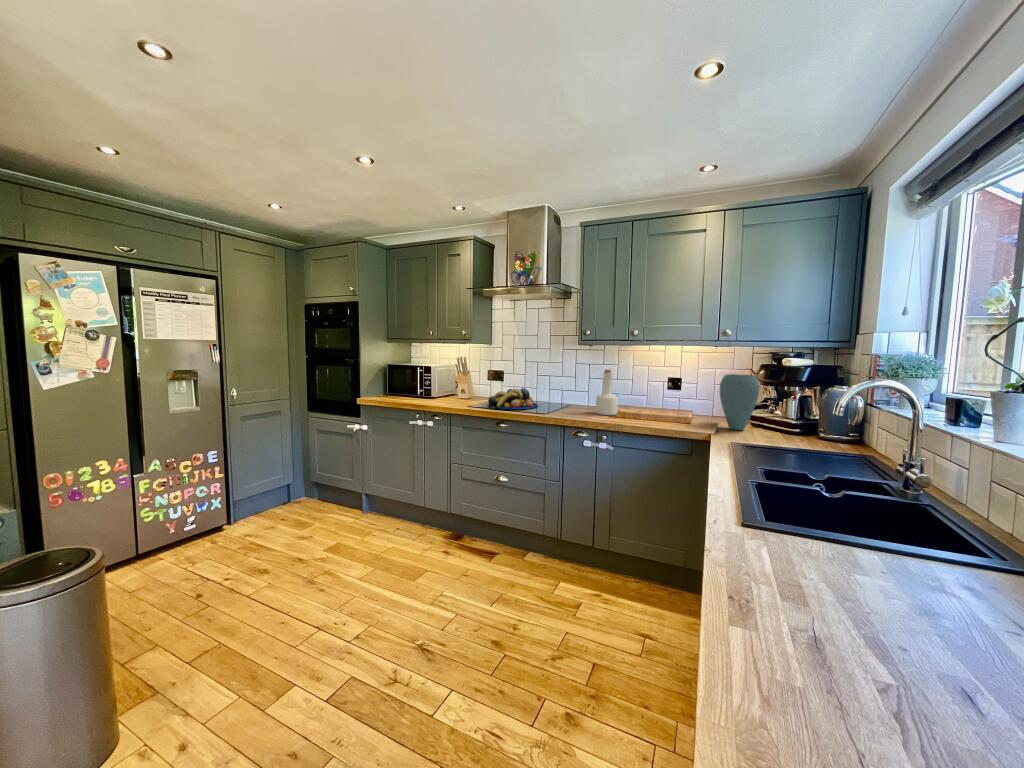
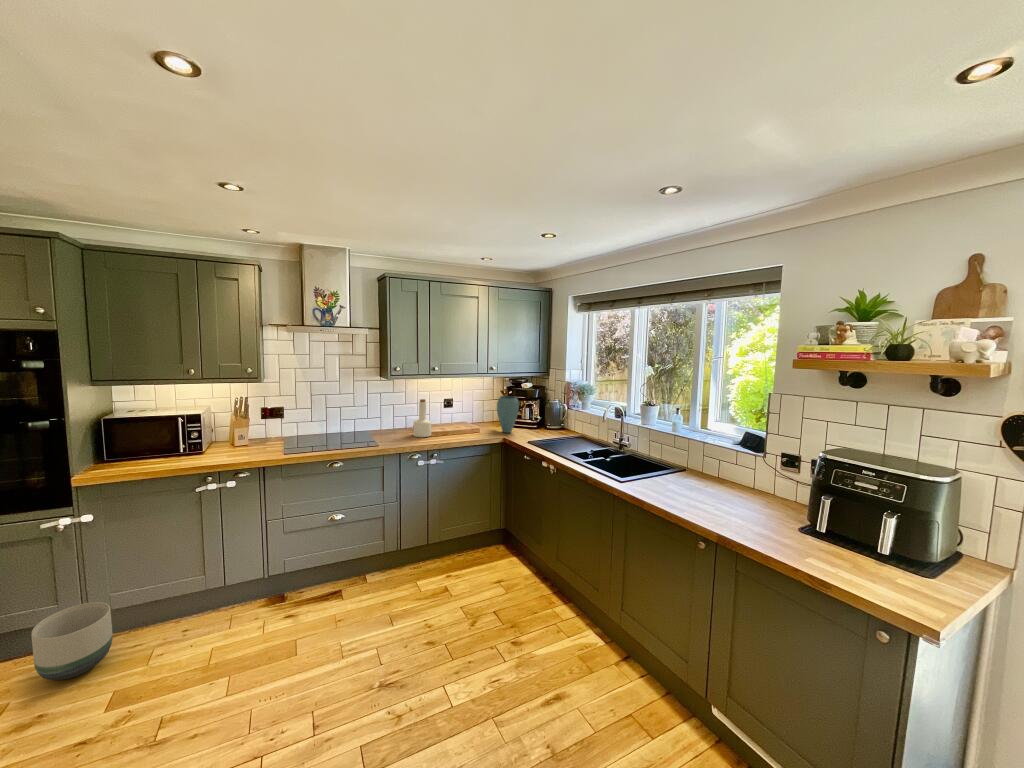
fruit bowl: present [488,388,538,409] -> none [302,423,356,450]
planter: none [327,483,365,525] -> present [31,602,113,680]

